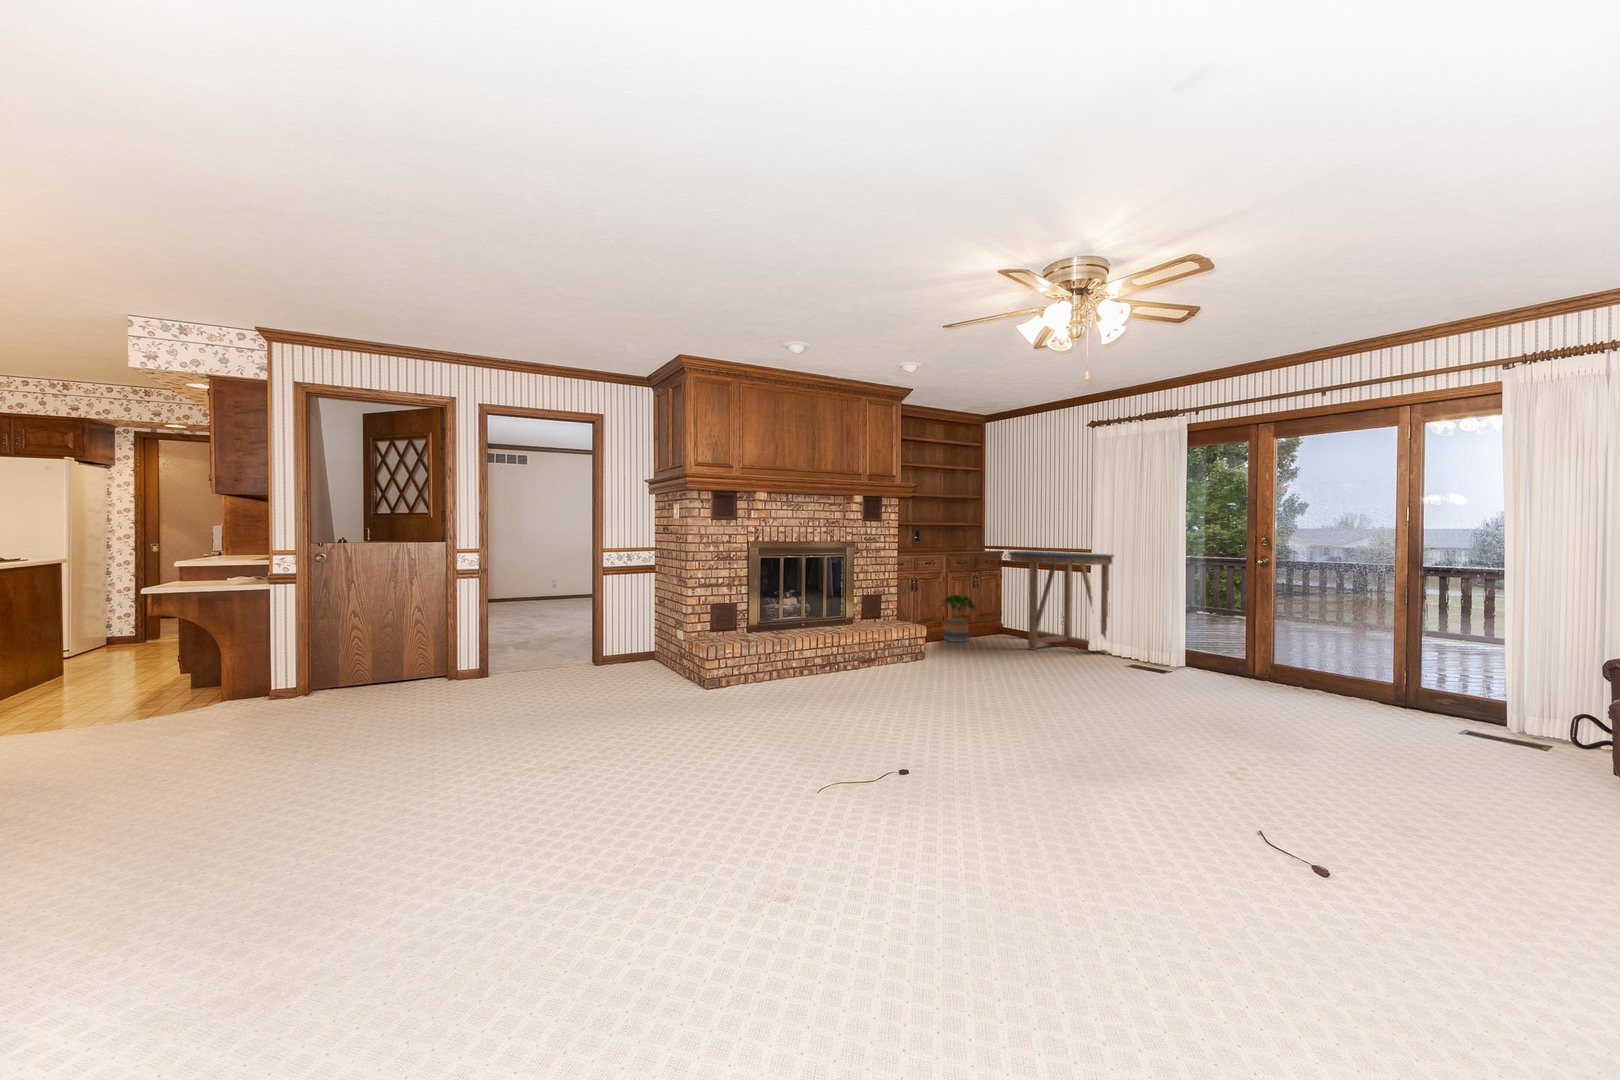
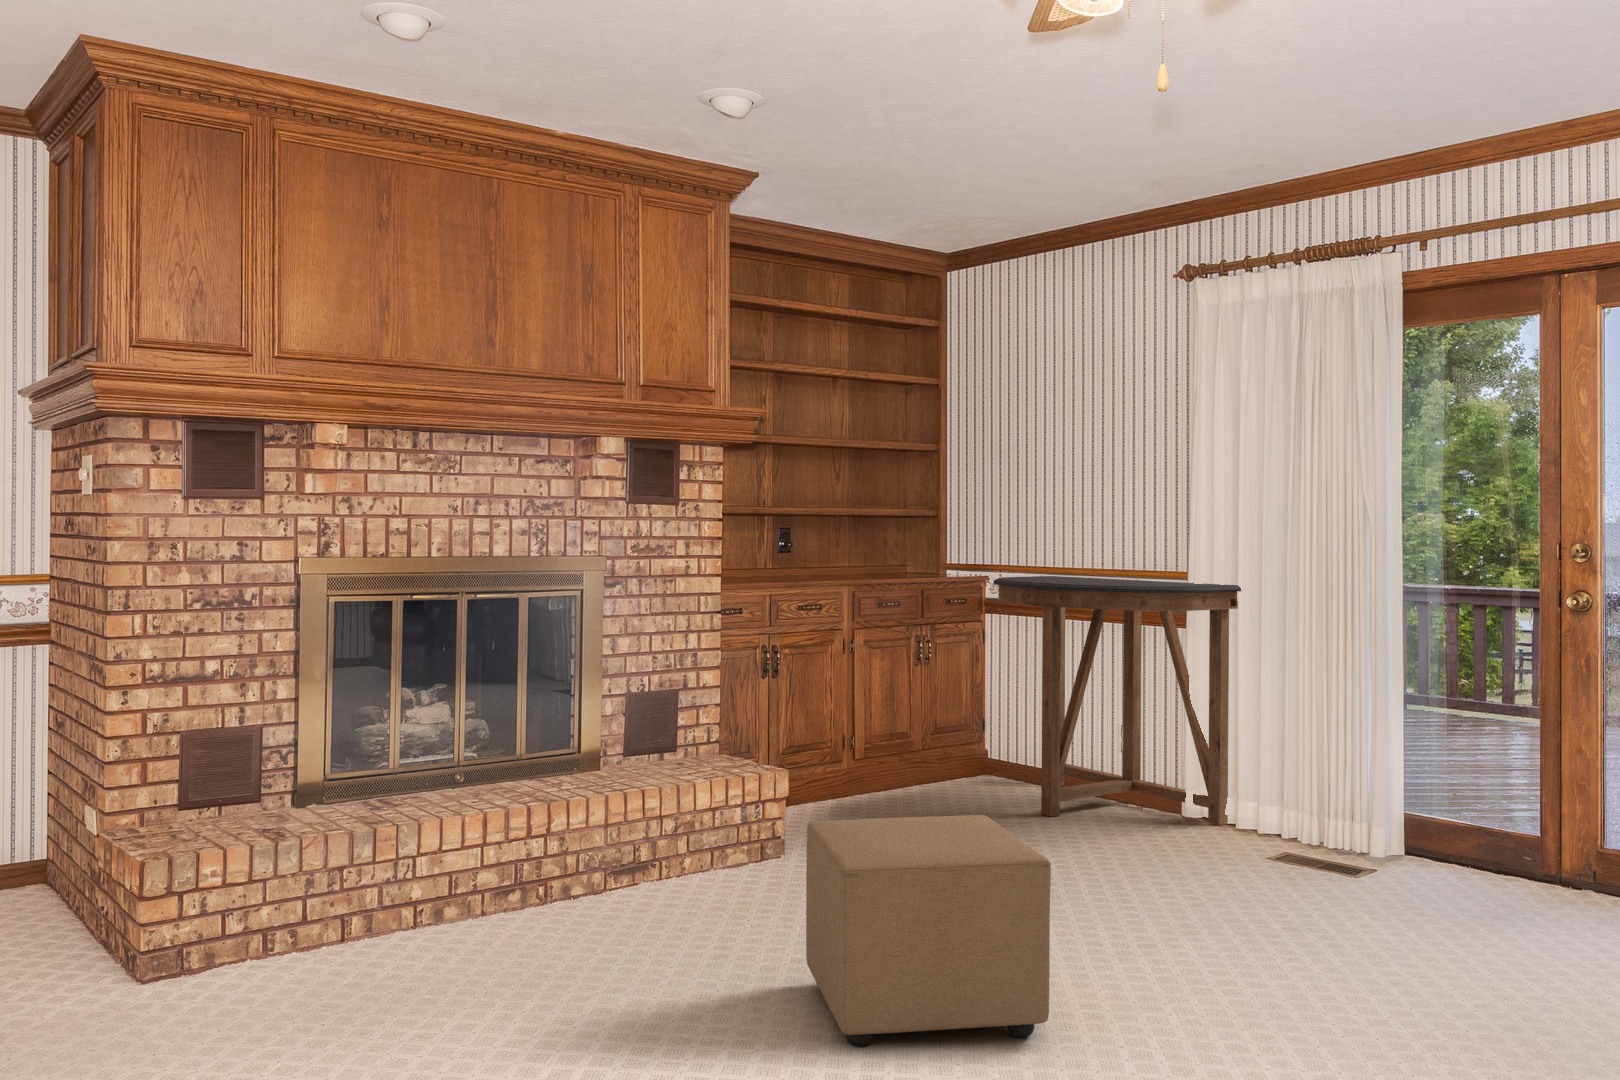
potted tree: present [942,595,976,642] -> none [835,681,923,799]
ottoman: none [944,637,1038,714] -> present [806,815,1051,1048]

